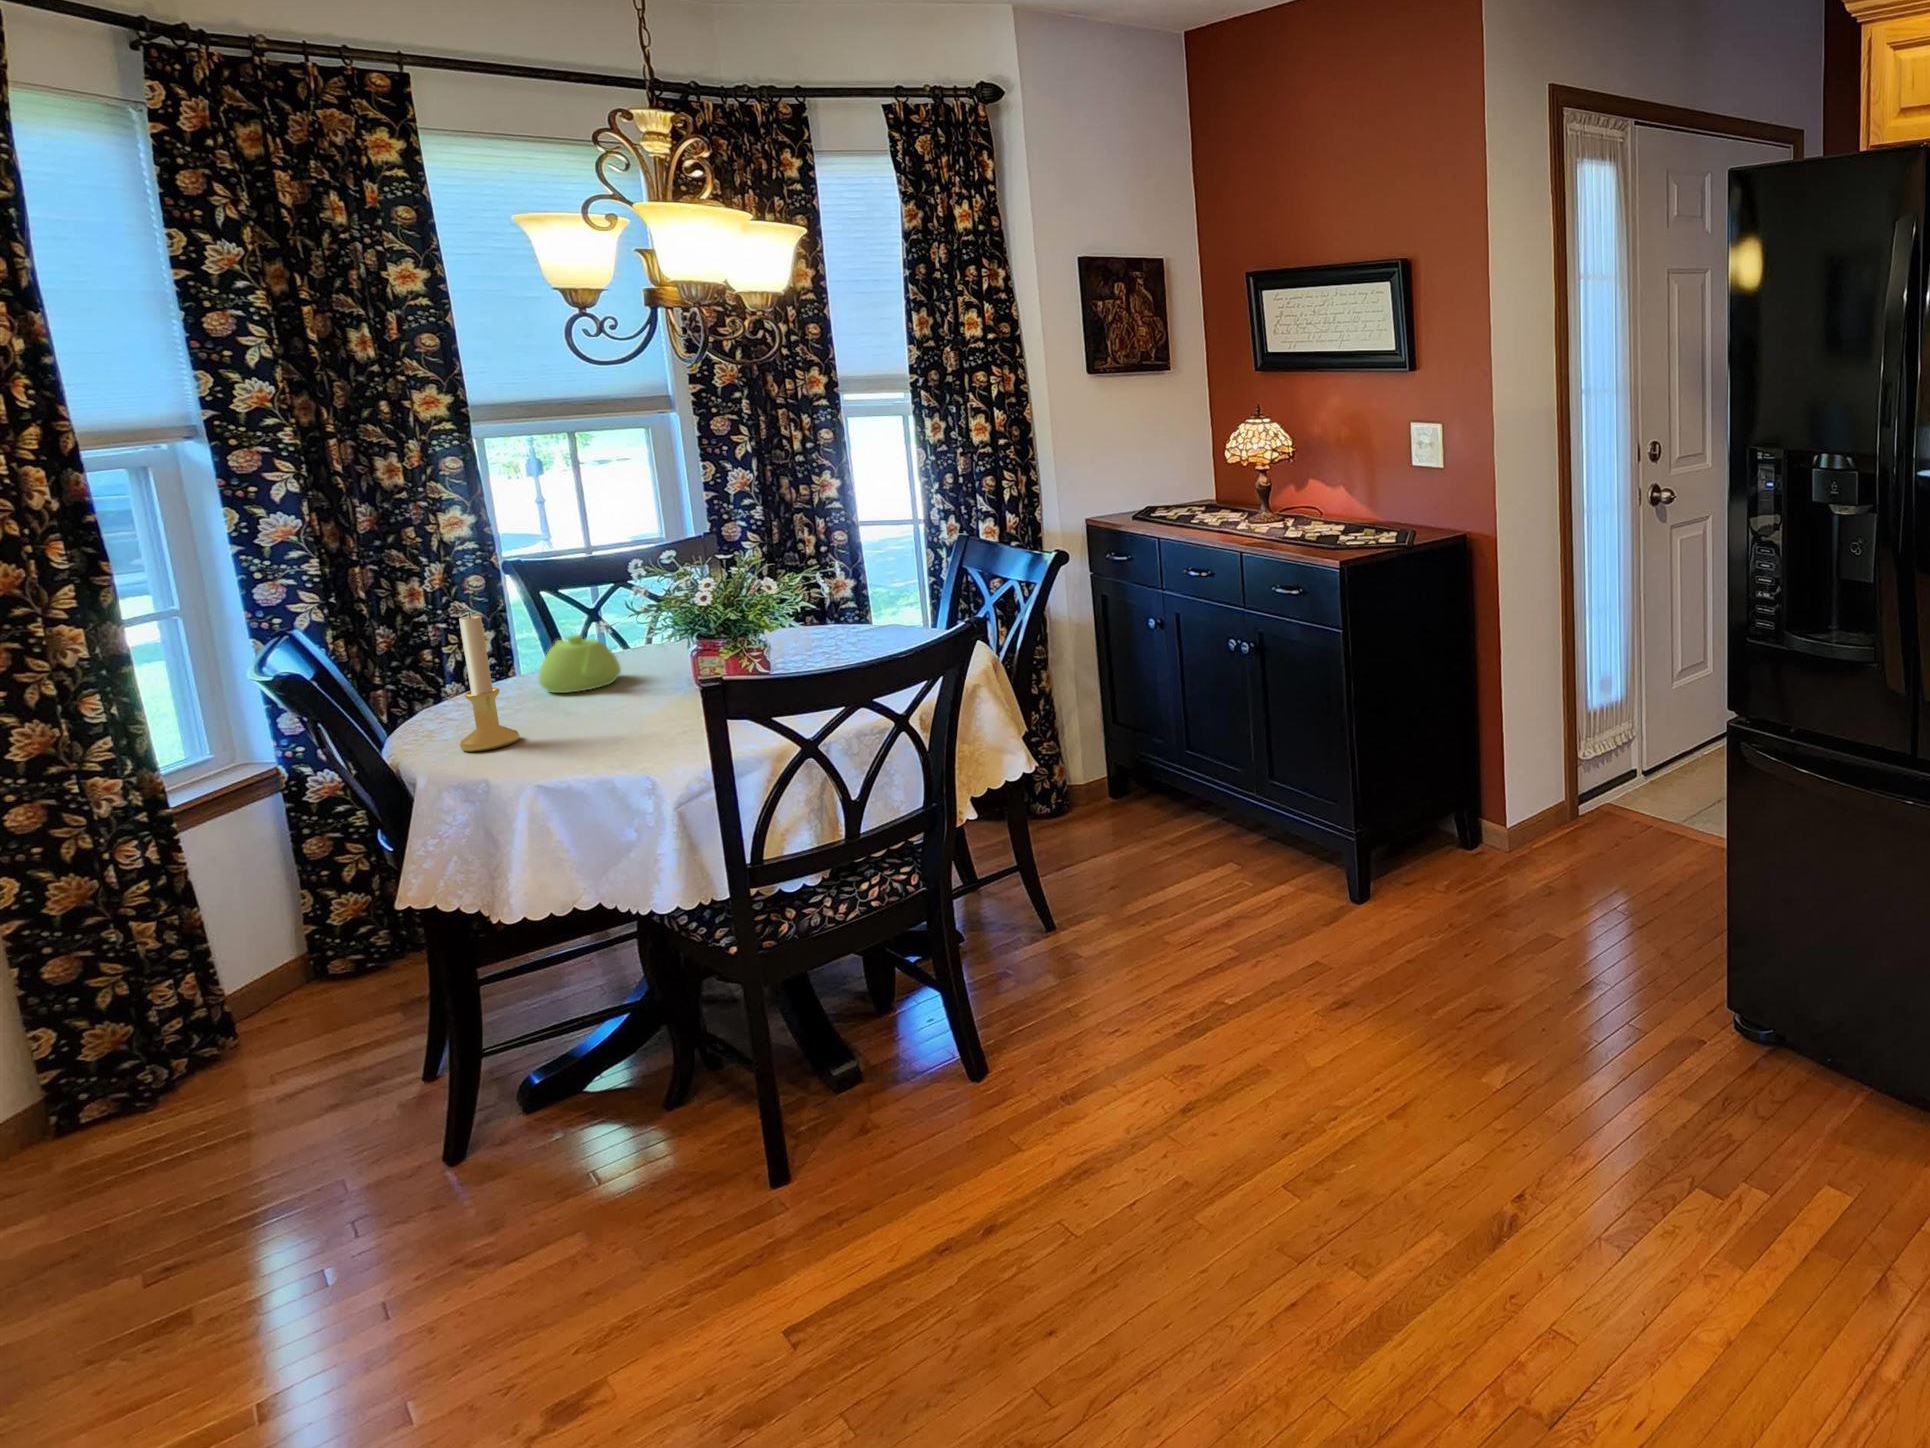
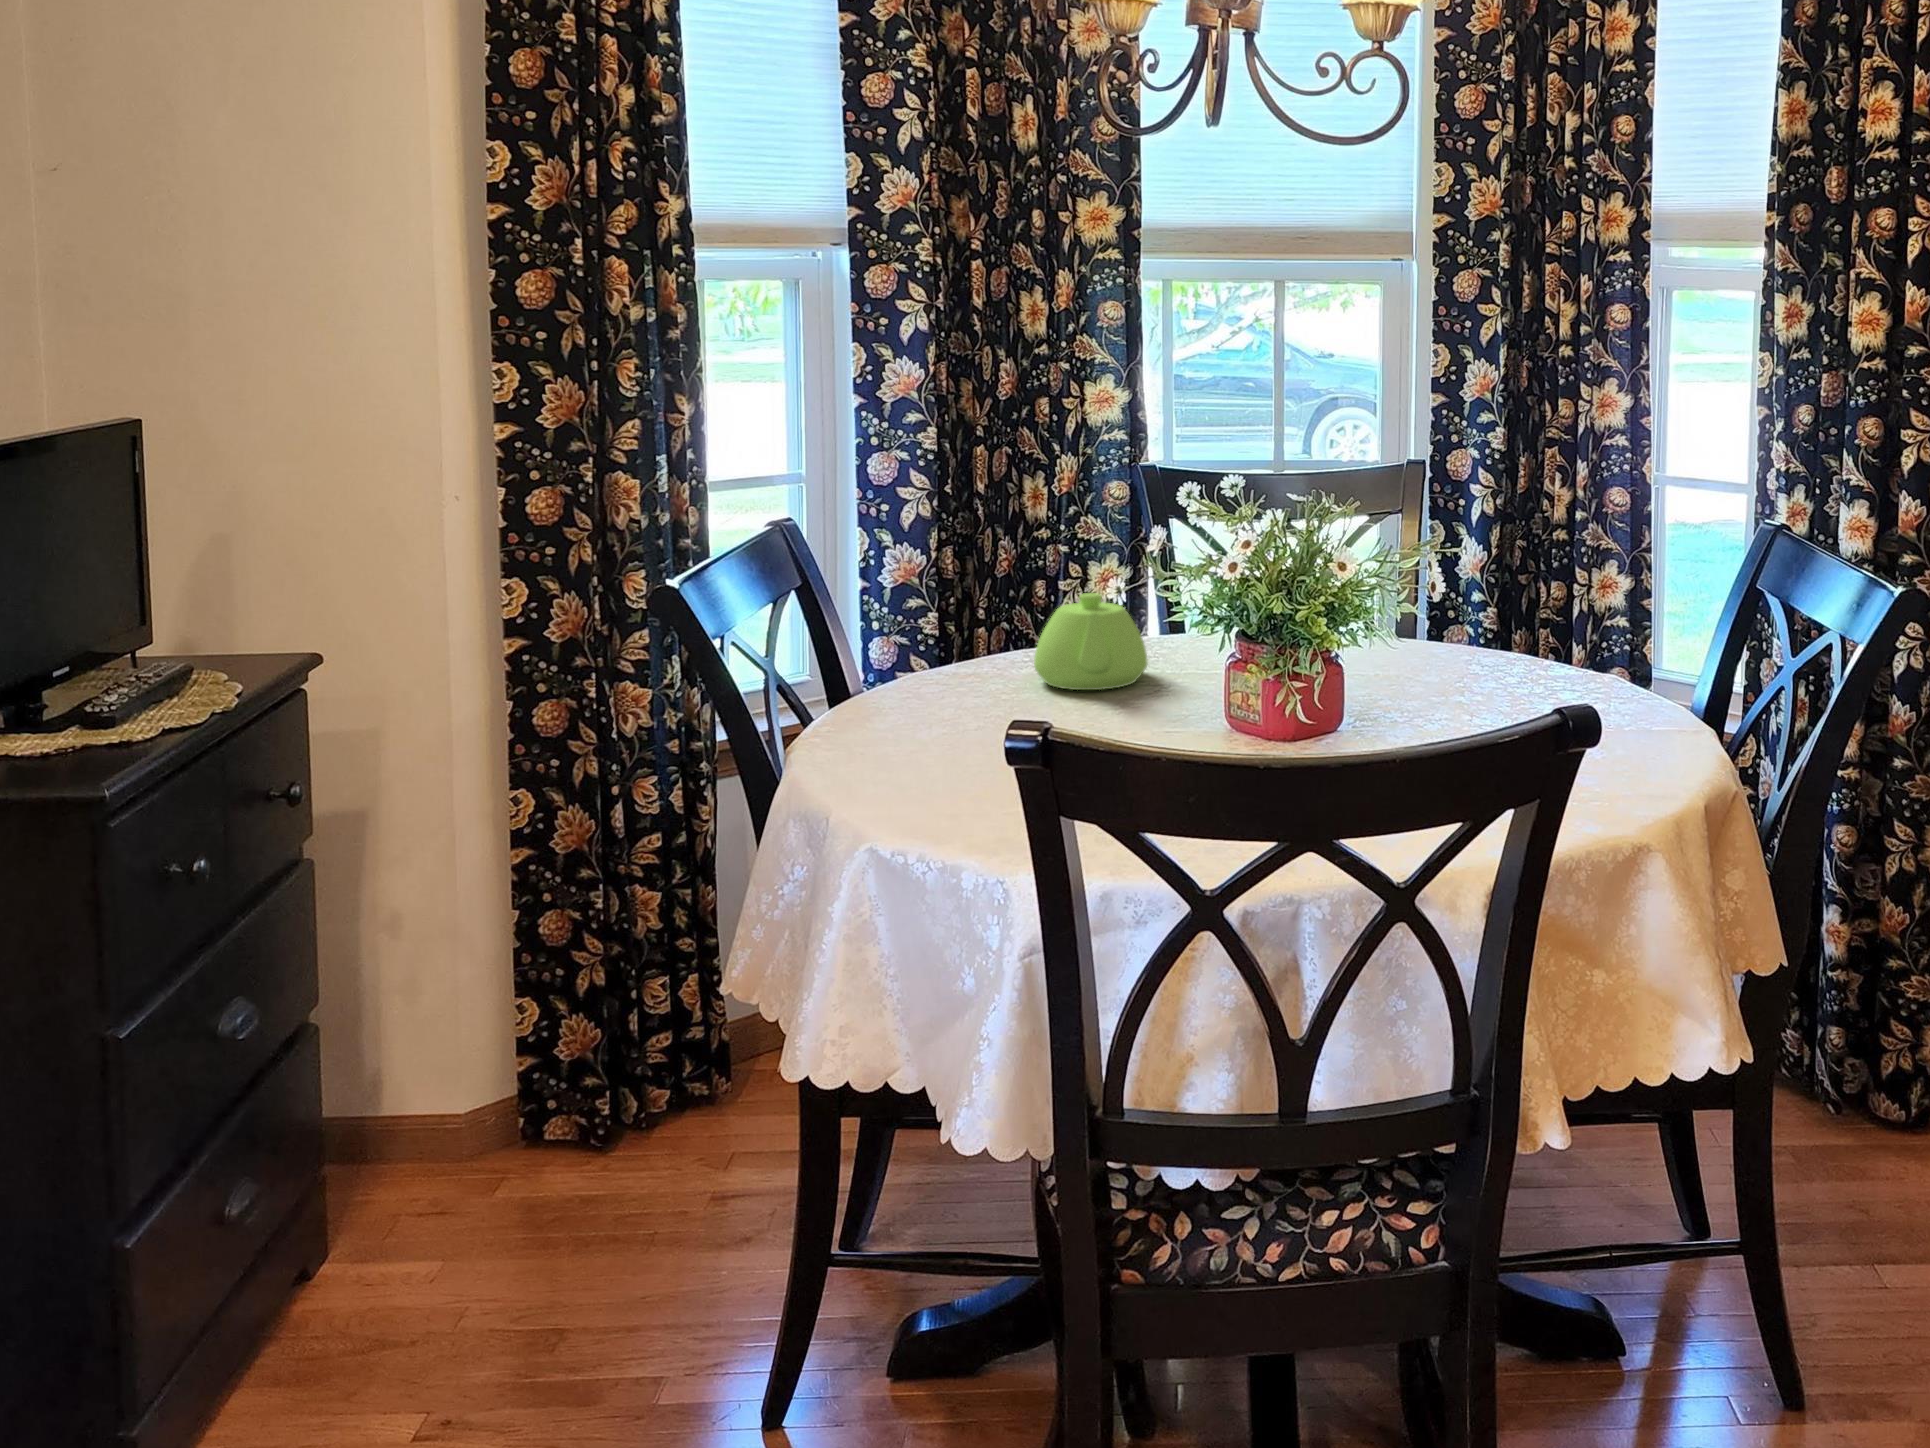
candle holder: present [459,612,520,752] -> none [844,524,925,762]

